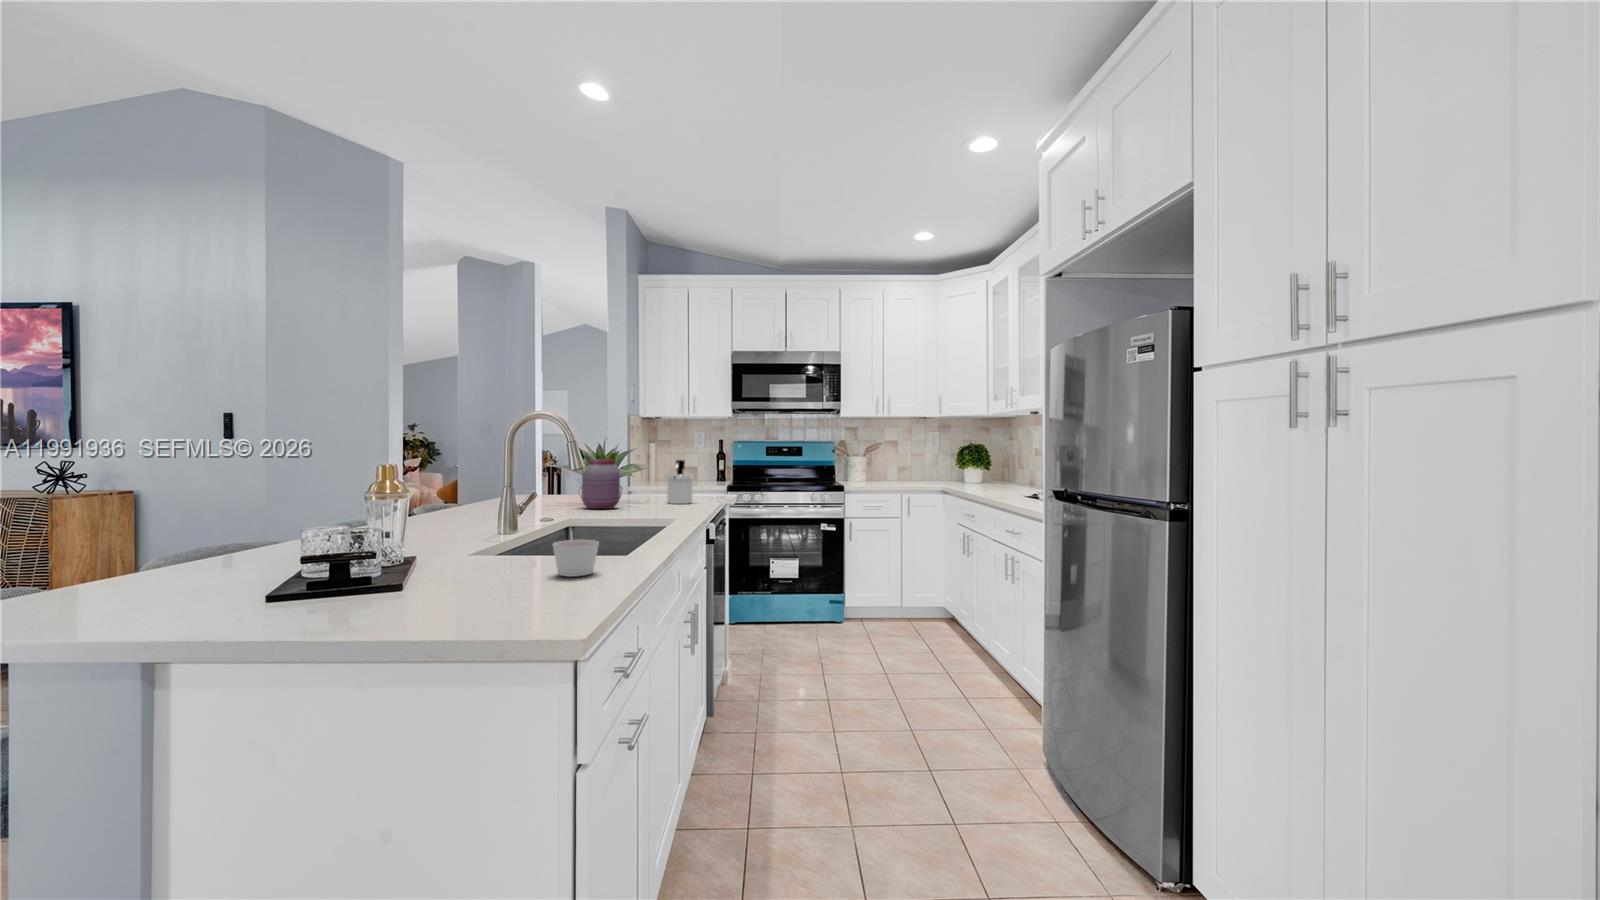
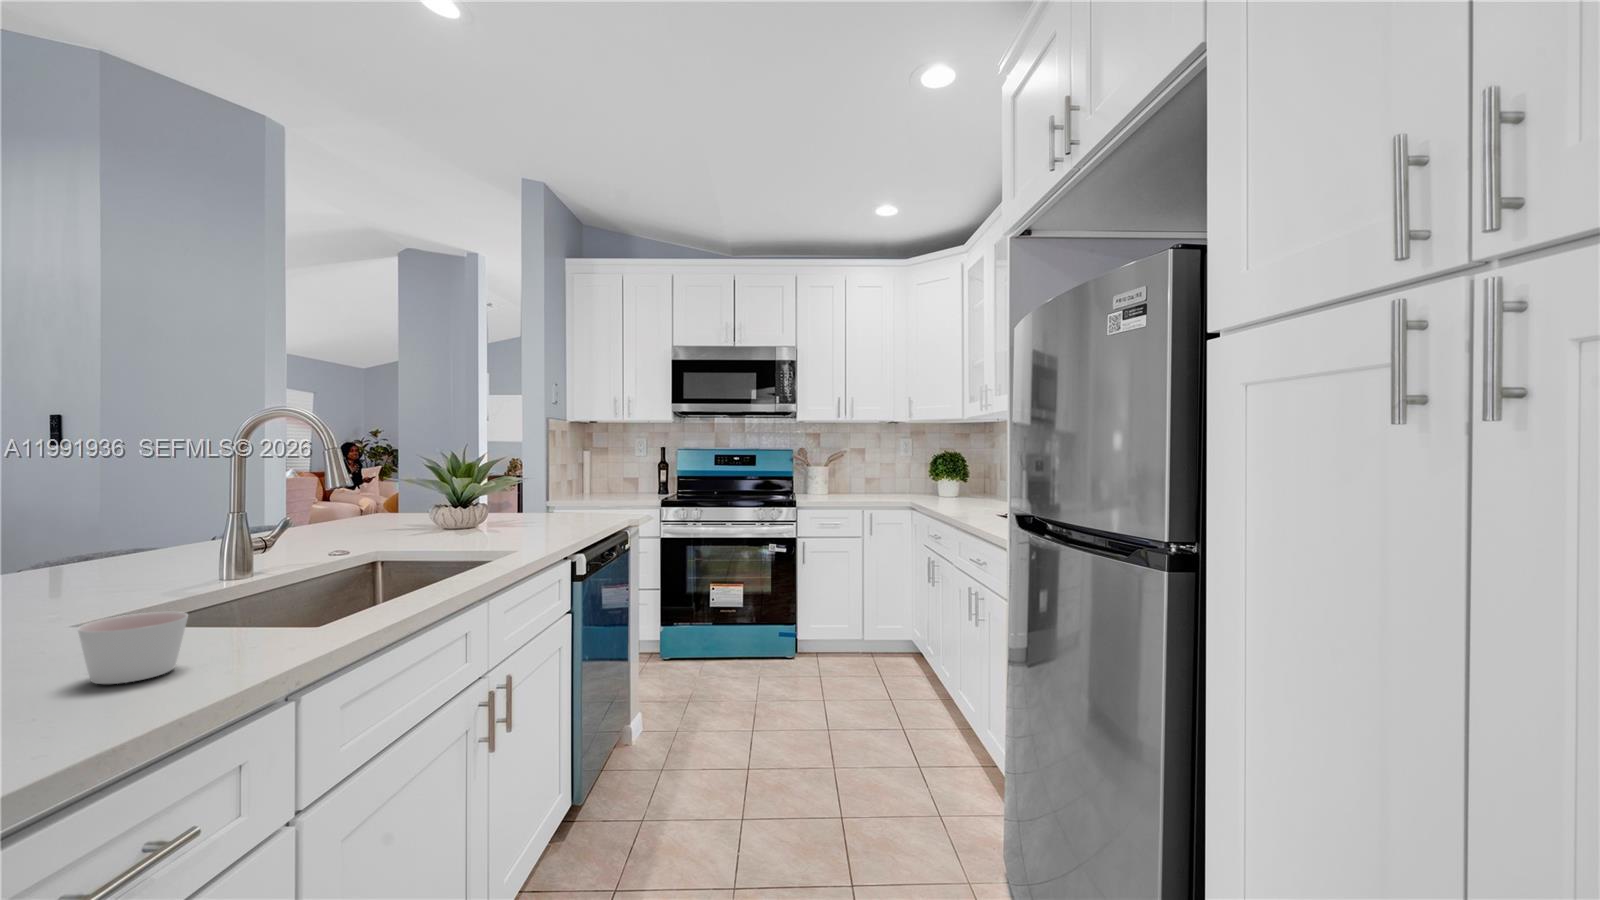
jar: present [582,459,620,509] -> none [423,469,476,534]
soap dispenser: present [667,460,693,504] -> none [554,471,588,525]

